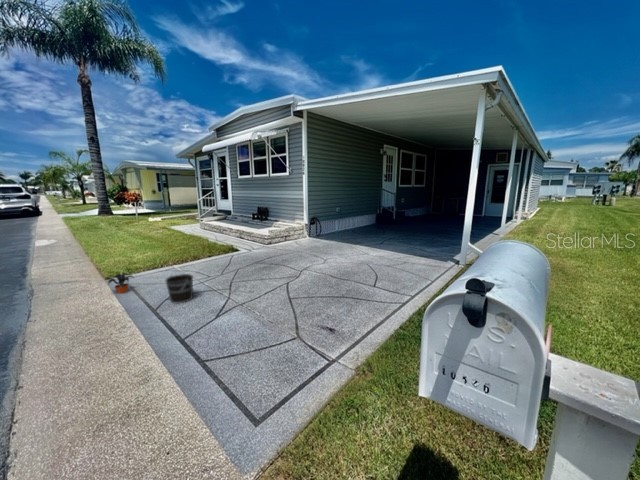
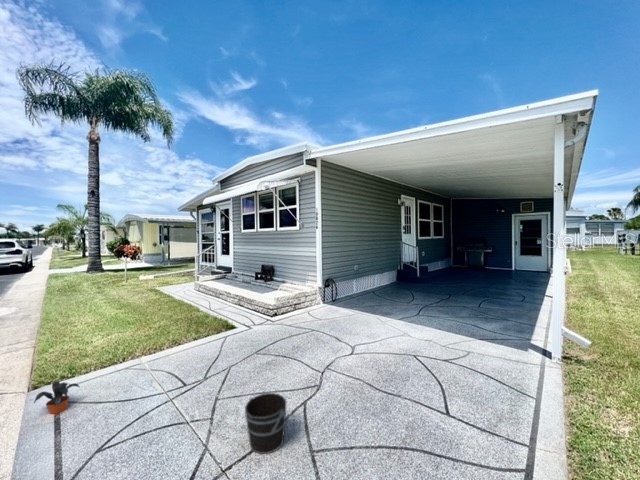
bucket: present [166,274,193,303] -> present [245,393,286,454]

